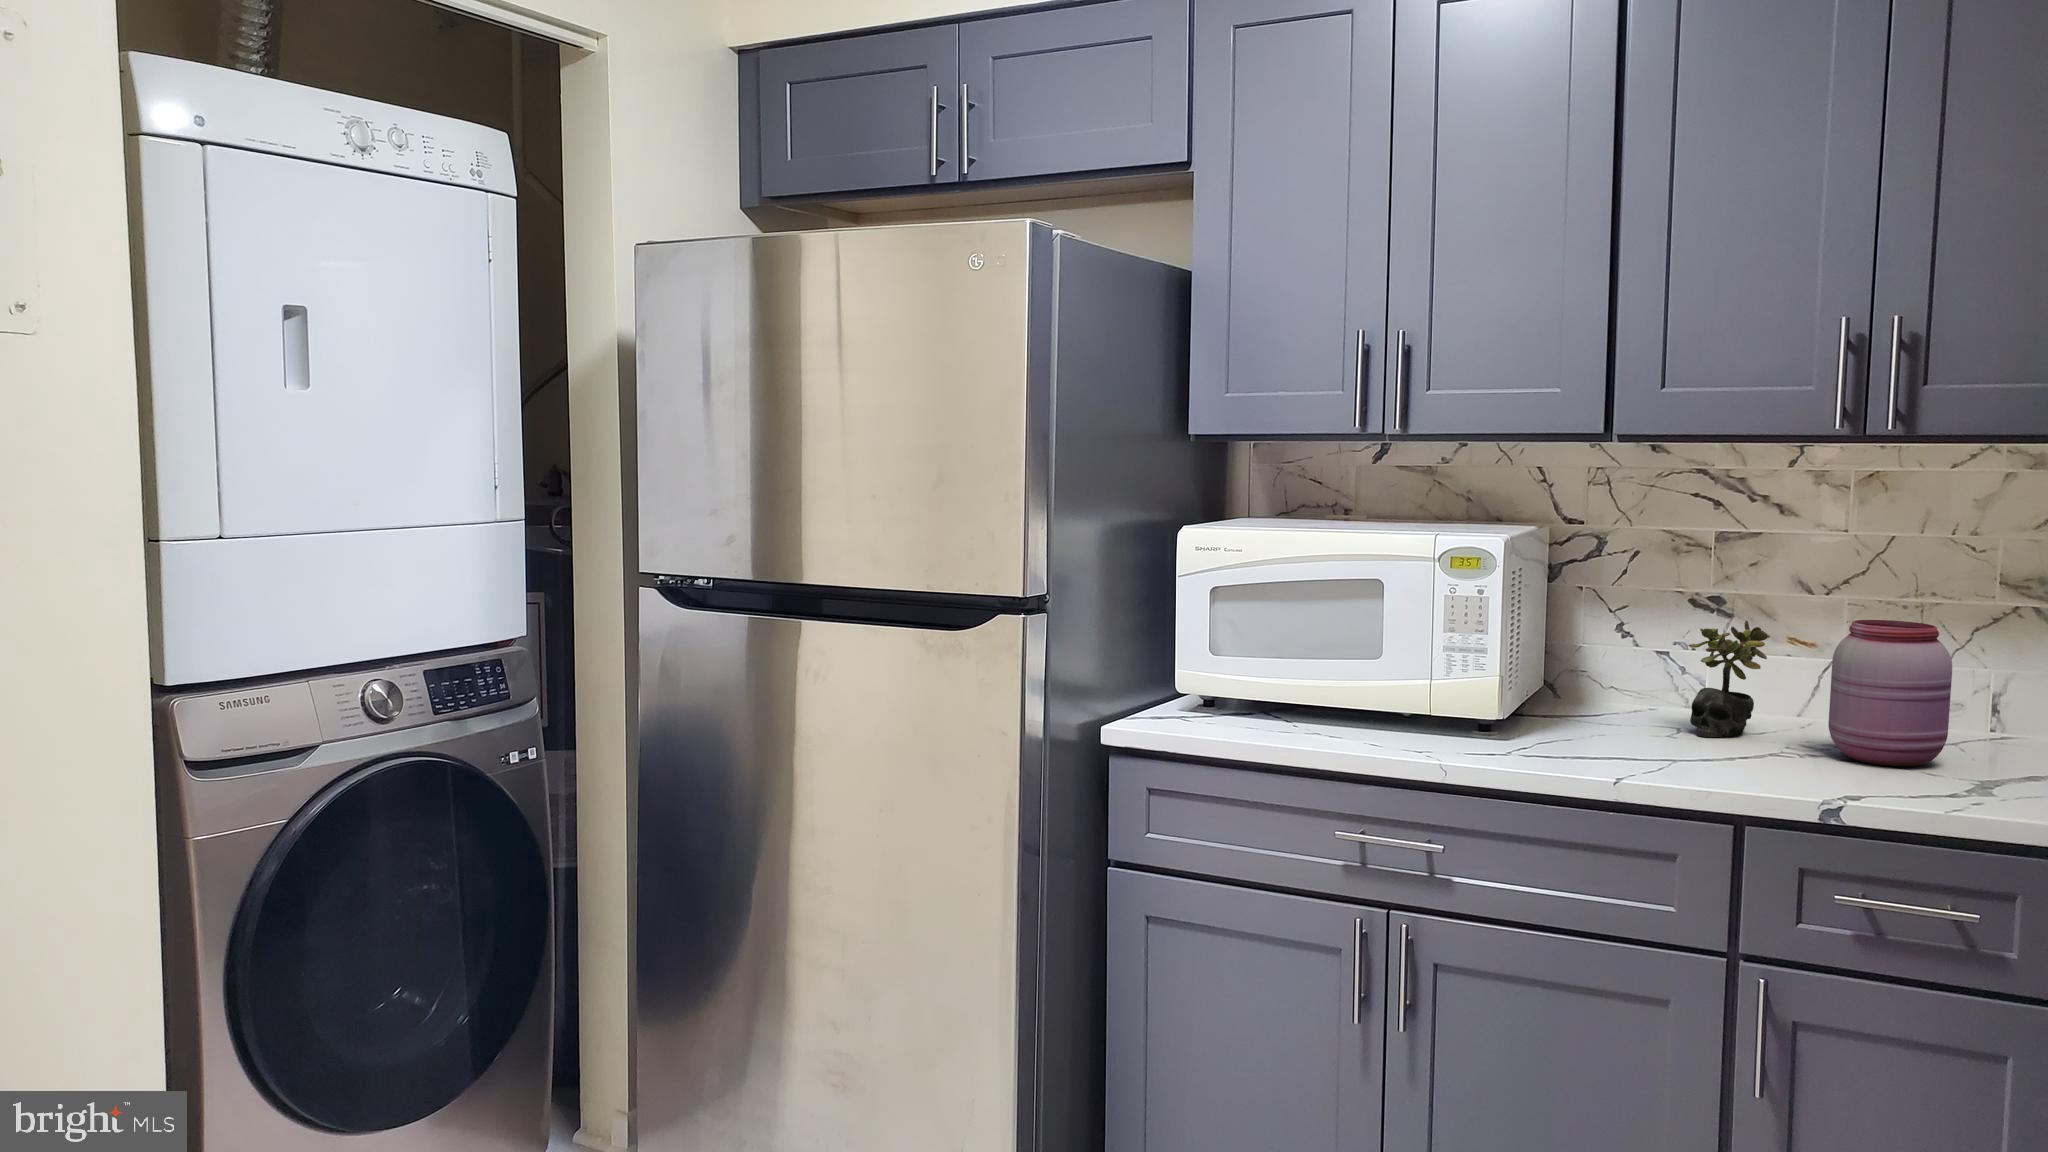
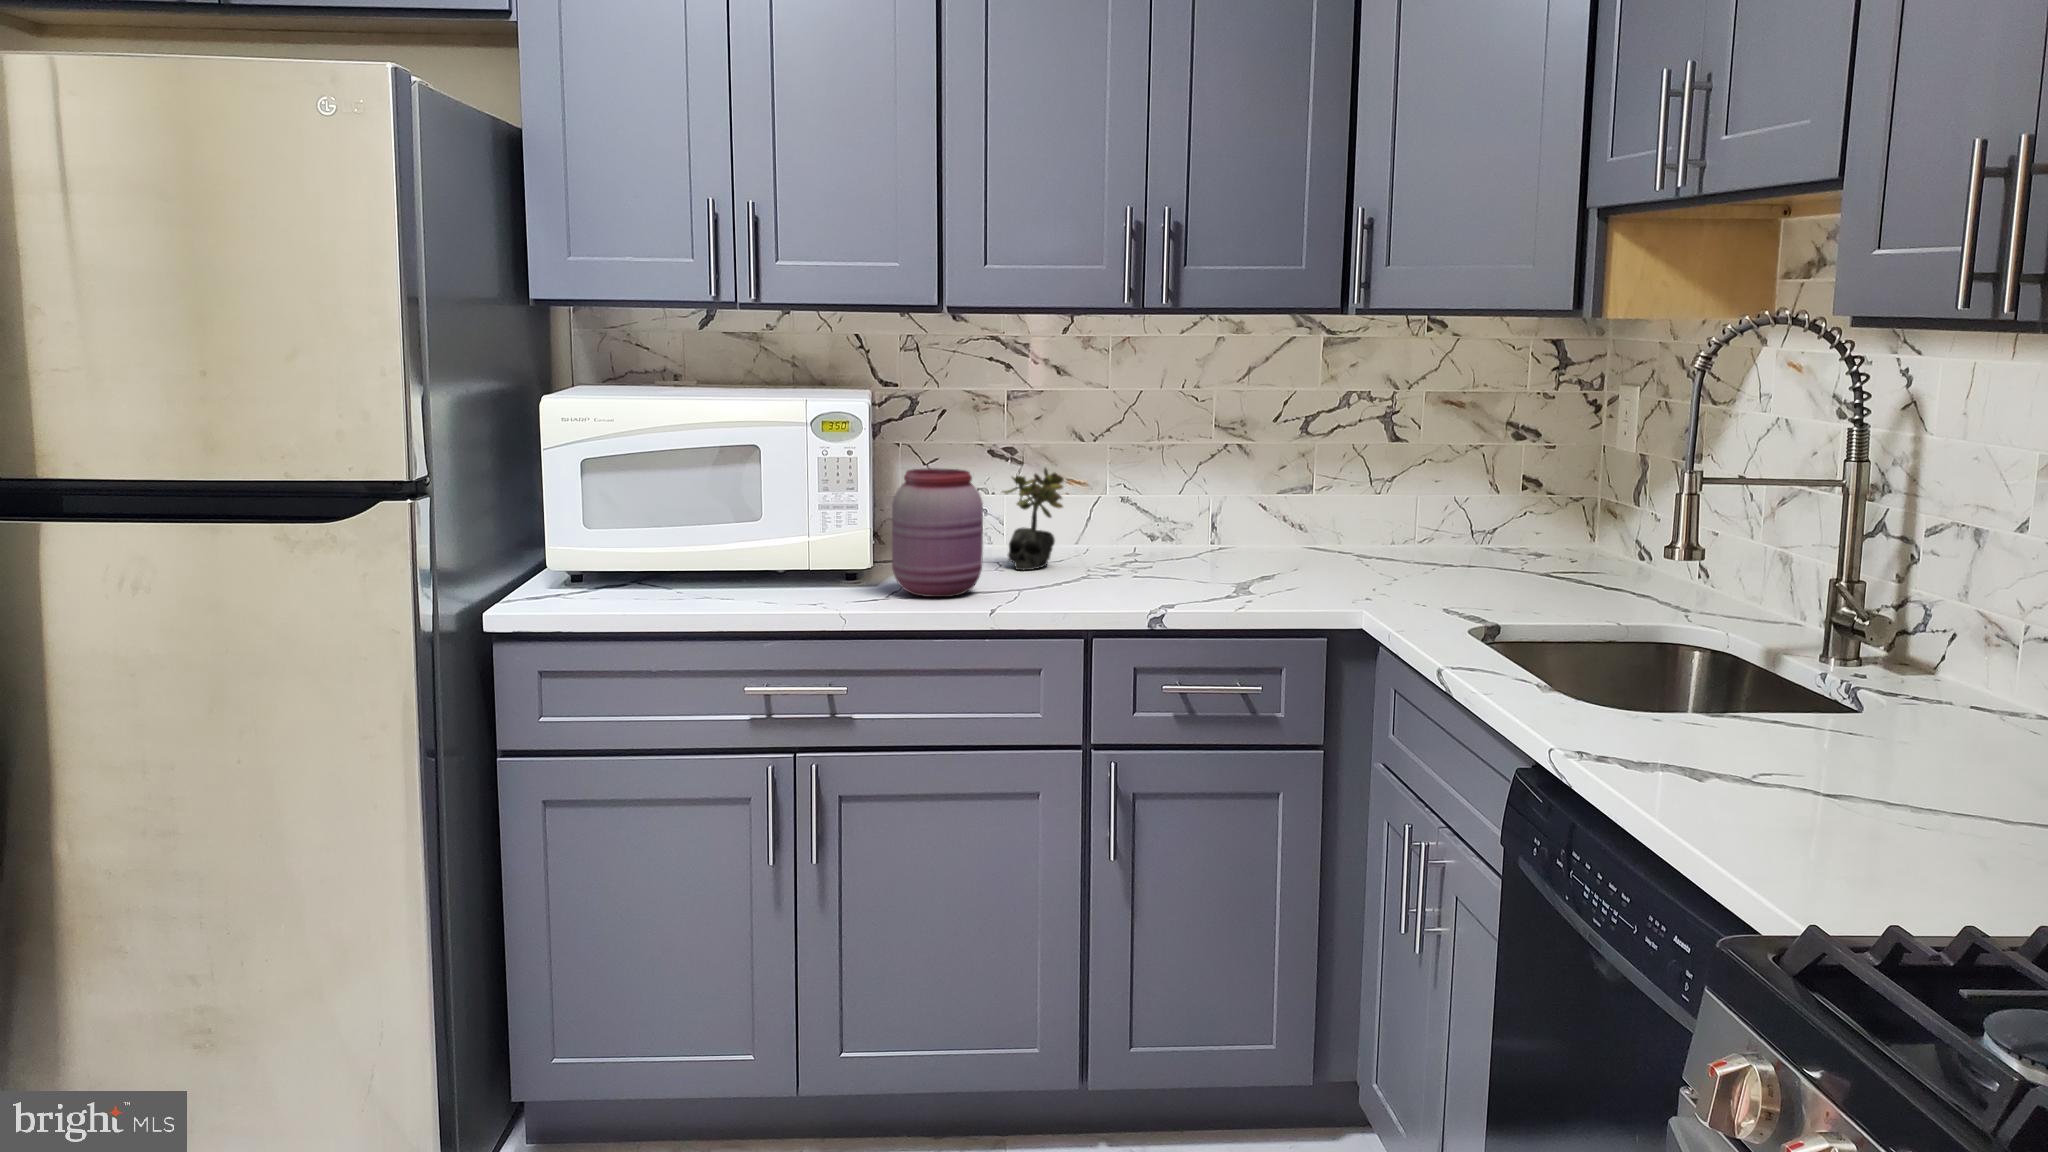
jar: present [1828,620,1952,766] -> present [892,468,983,597]

